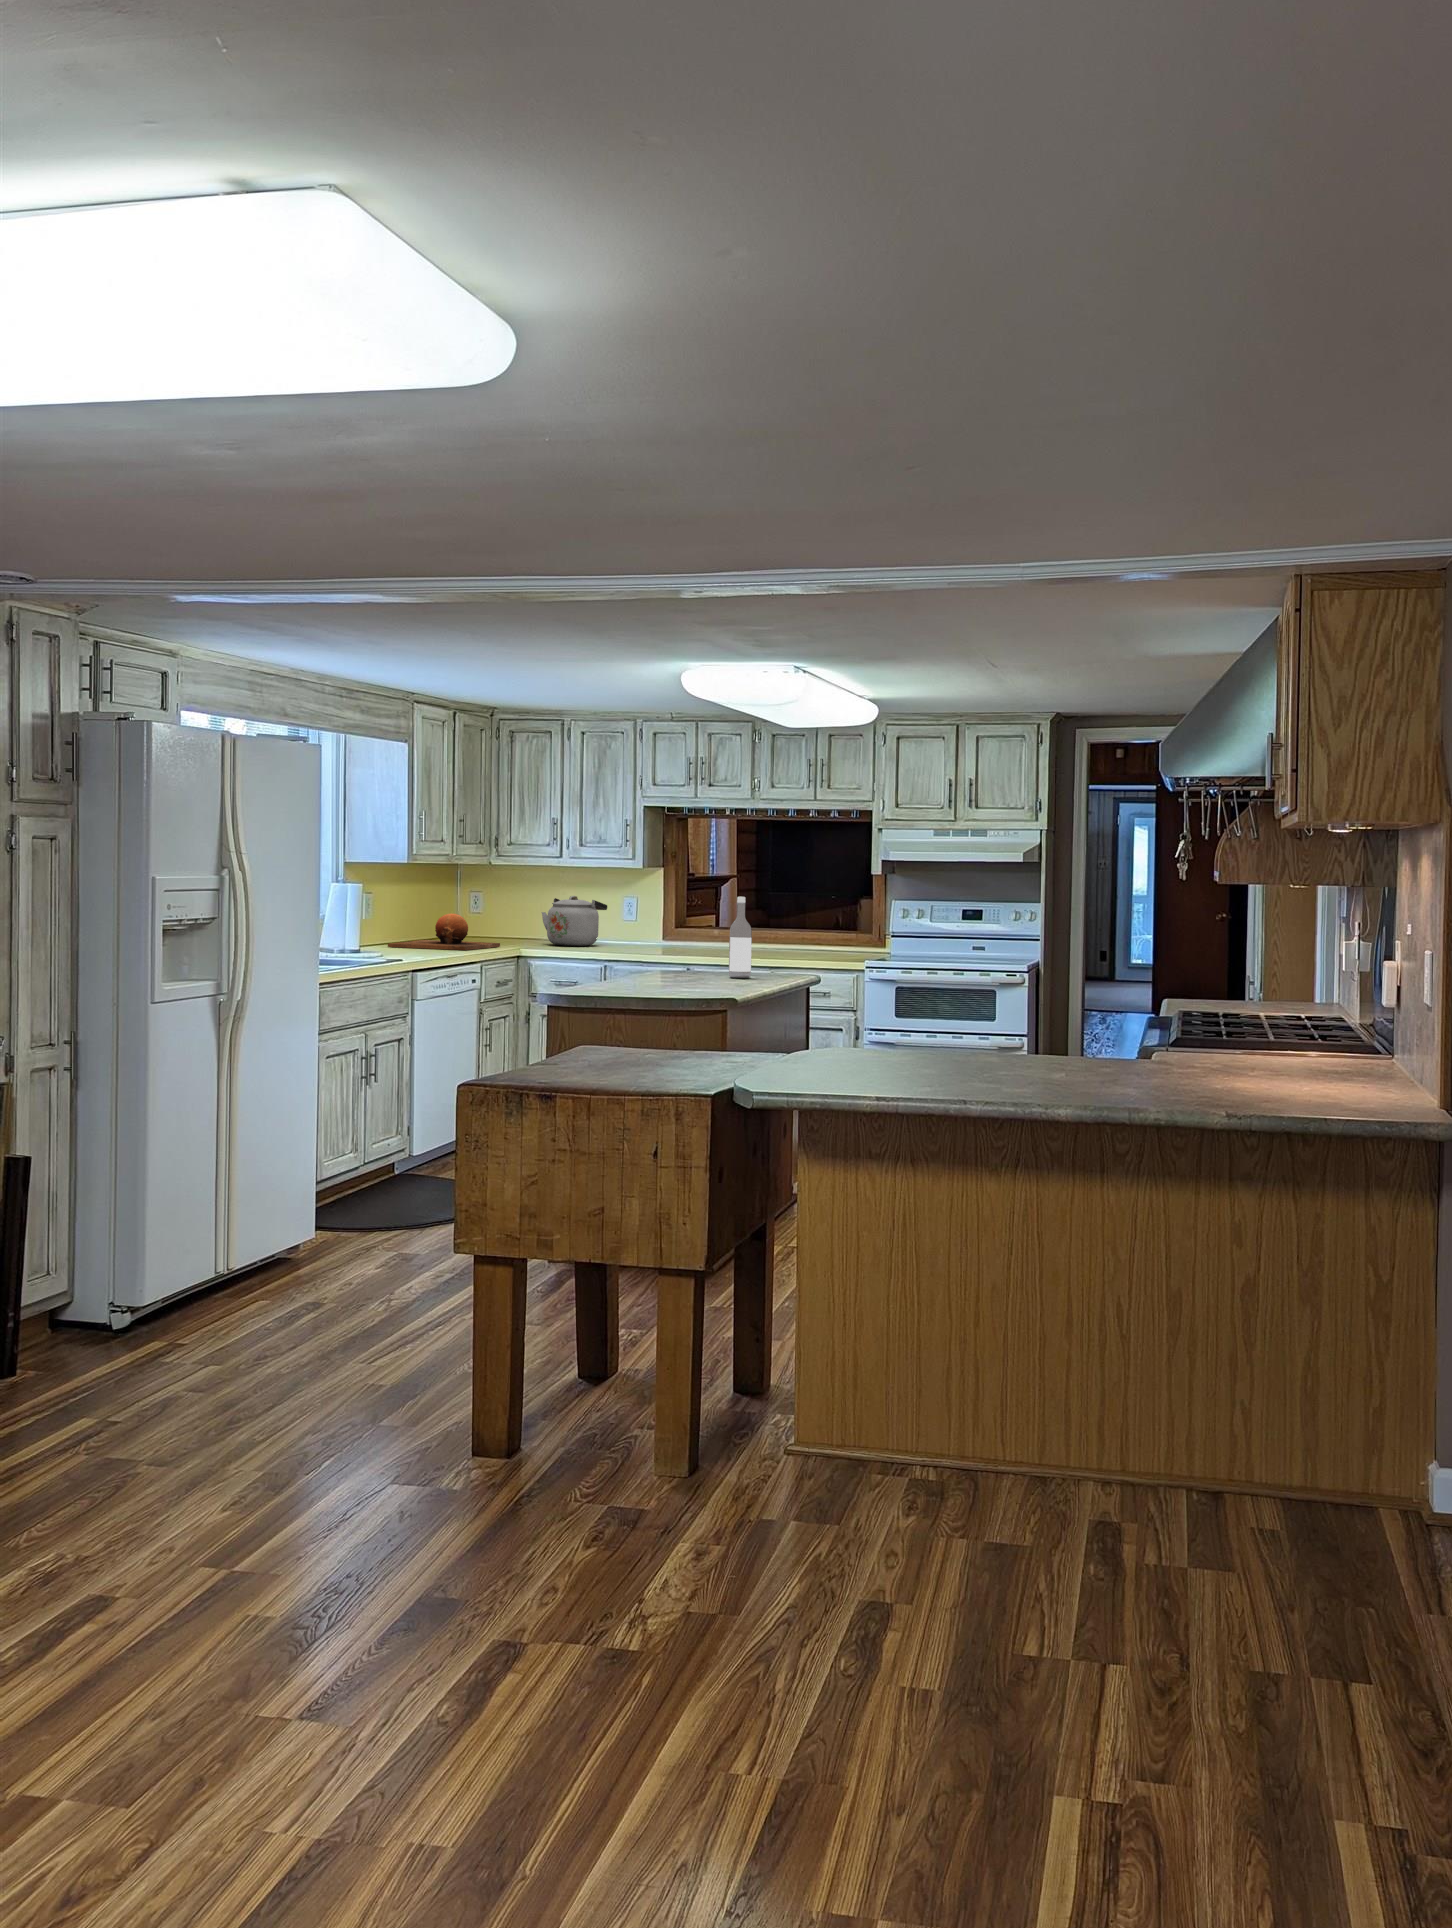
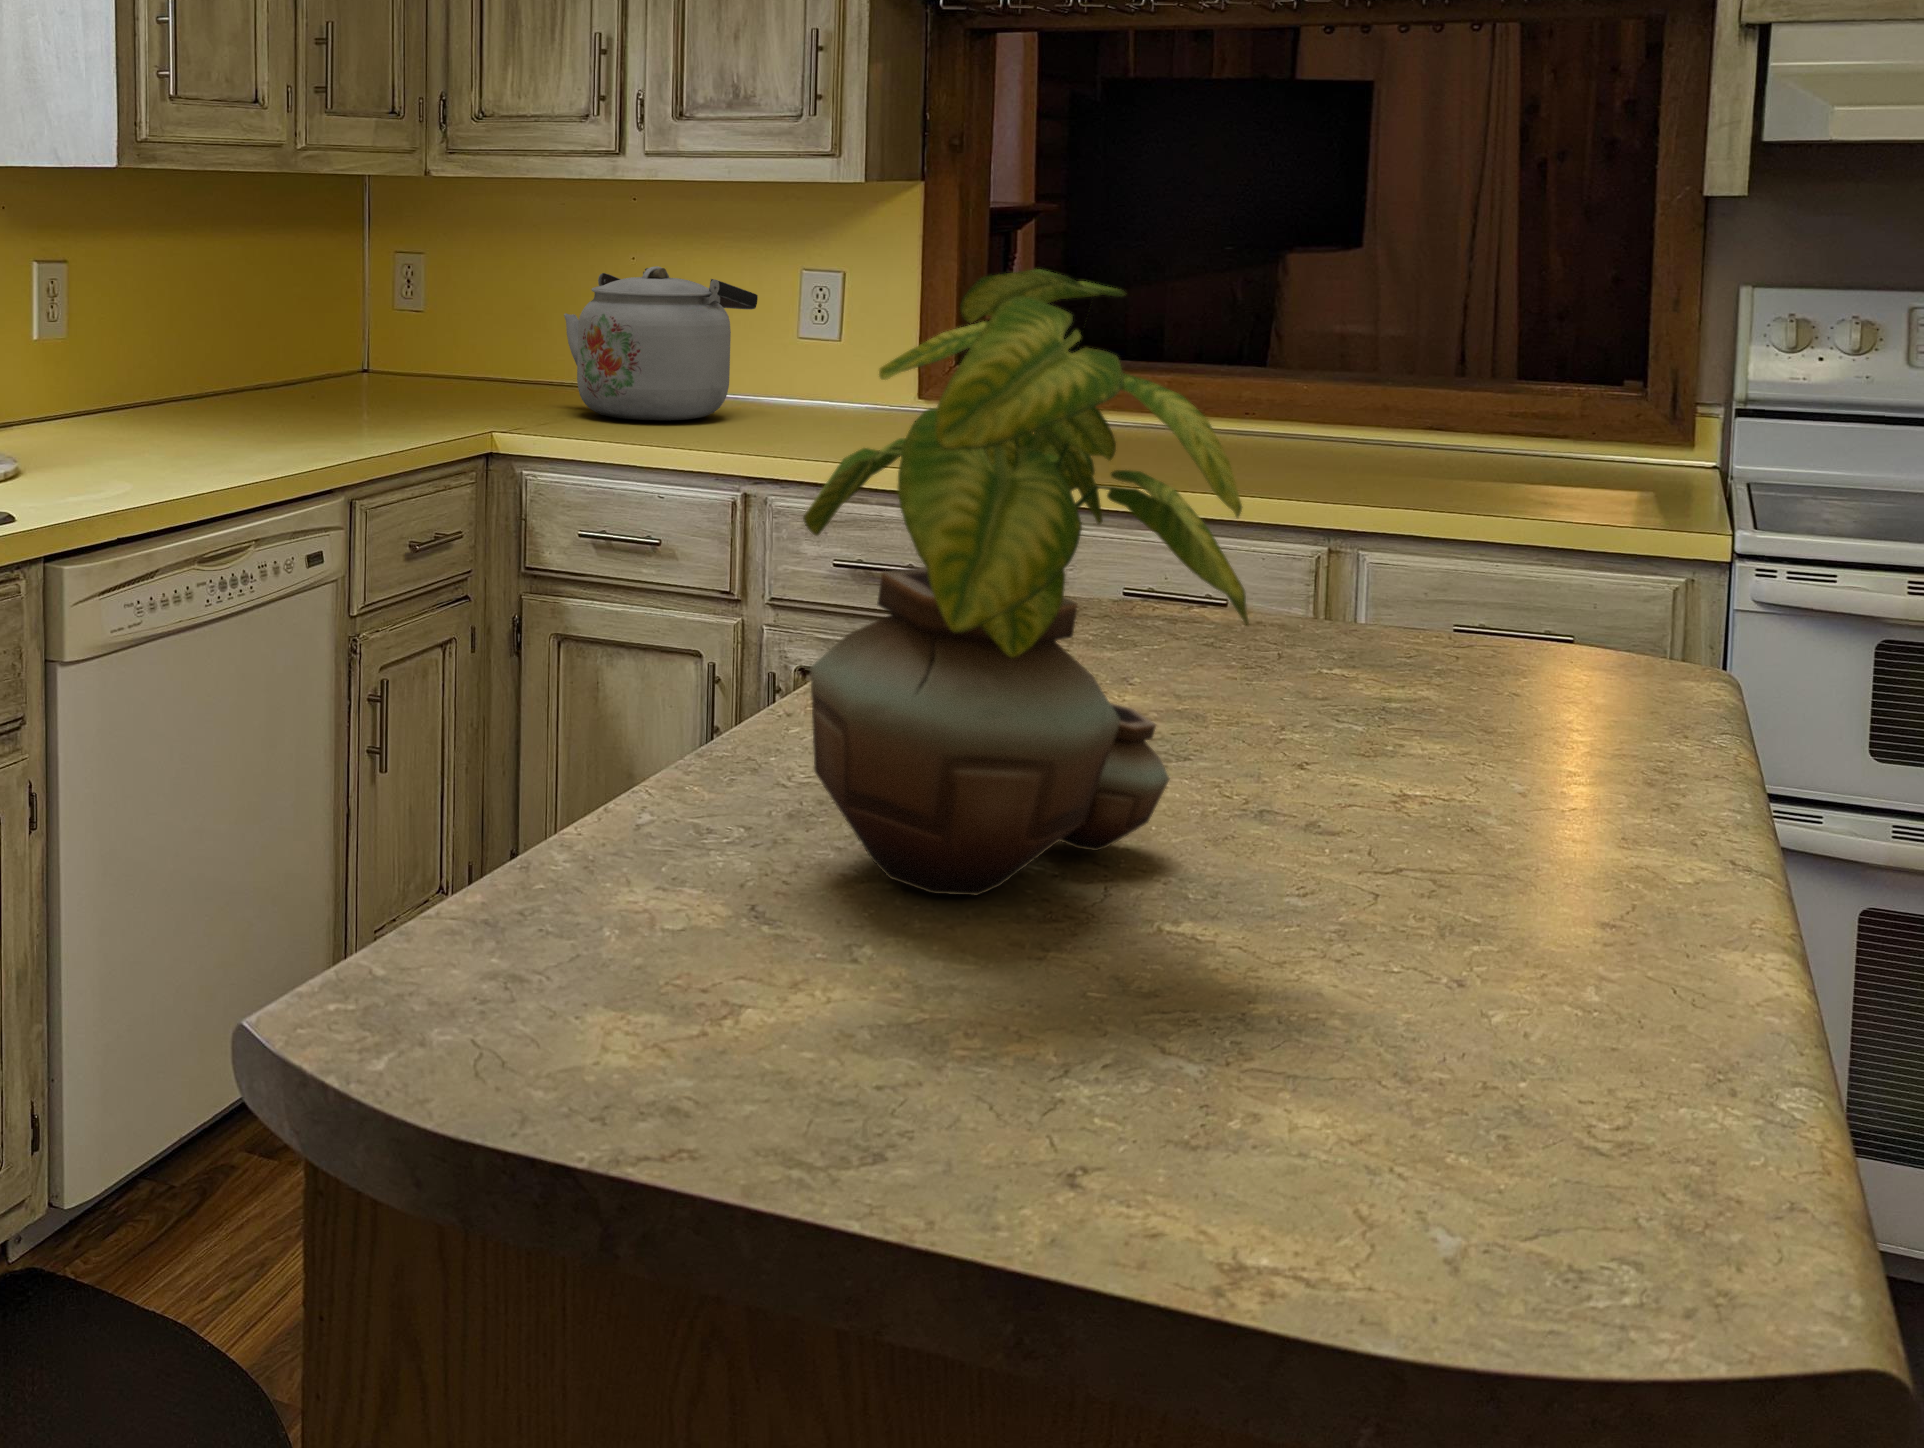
potted plant: none [621,884,690,982] -> present [803,269,1249,895]
wine bottle: present [729,897,752,978] -> none [1393,329,1540,797]
chopping board: present [388,914,500,950] -> none [88,324,430,448]

